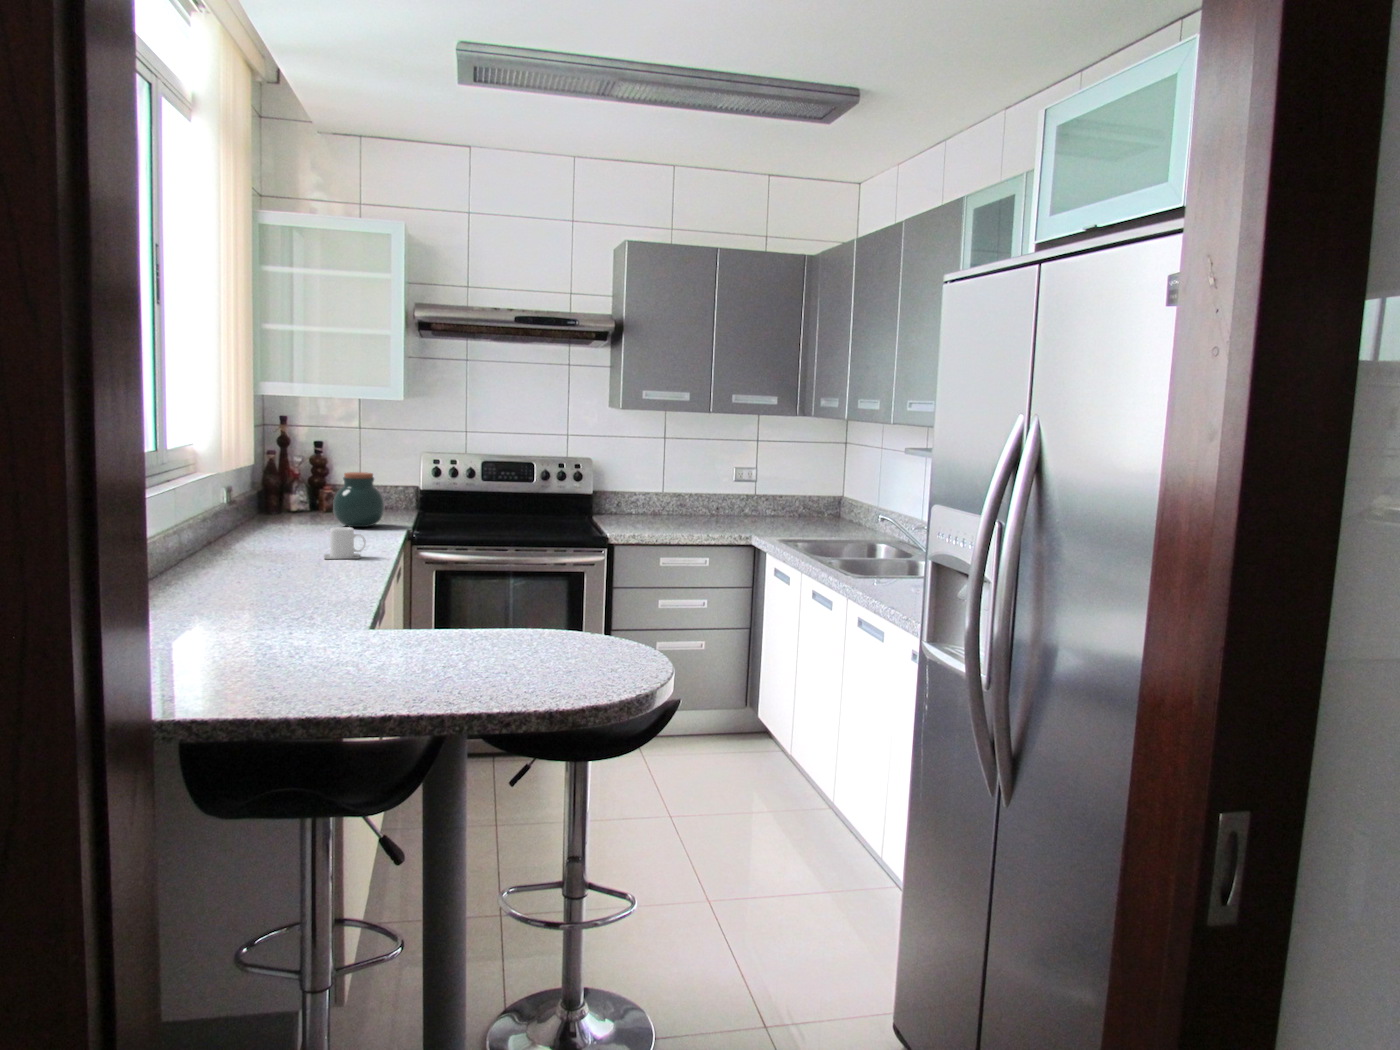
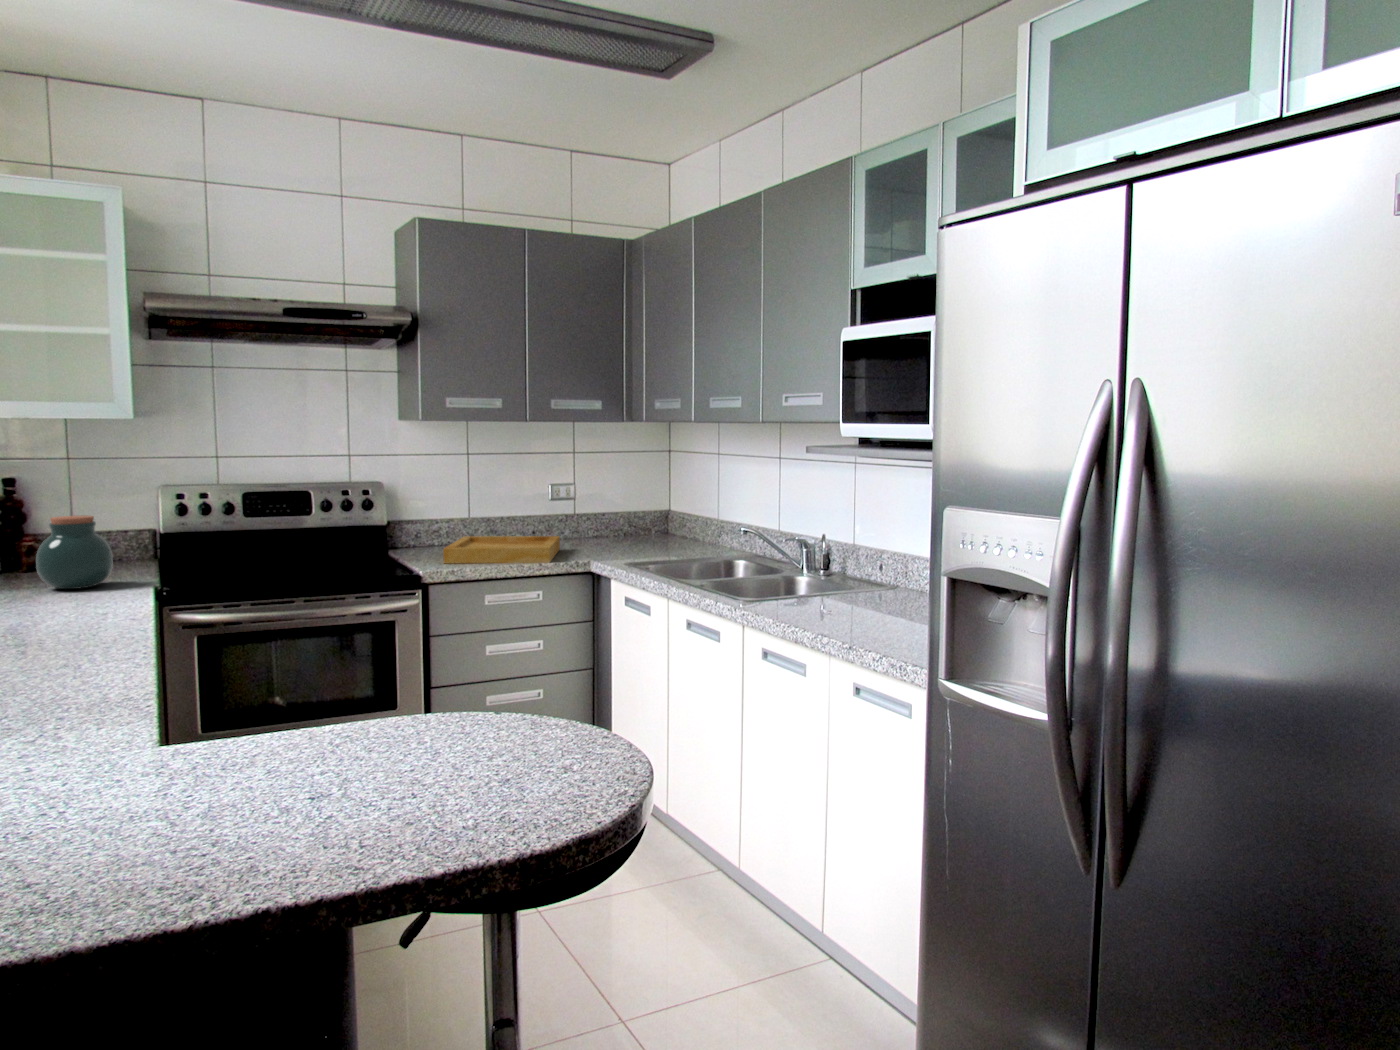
tray: none [631,508,735,535] -> present [443,536,560,563]
mug: present [324,527,366,559] -> none [31,593,96,642]

